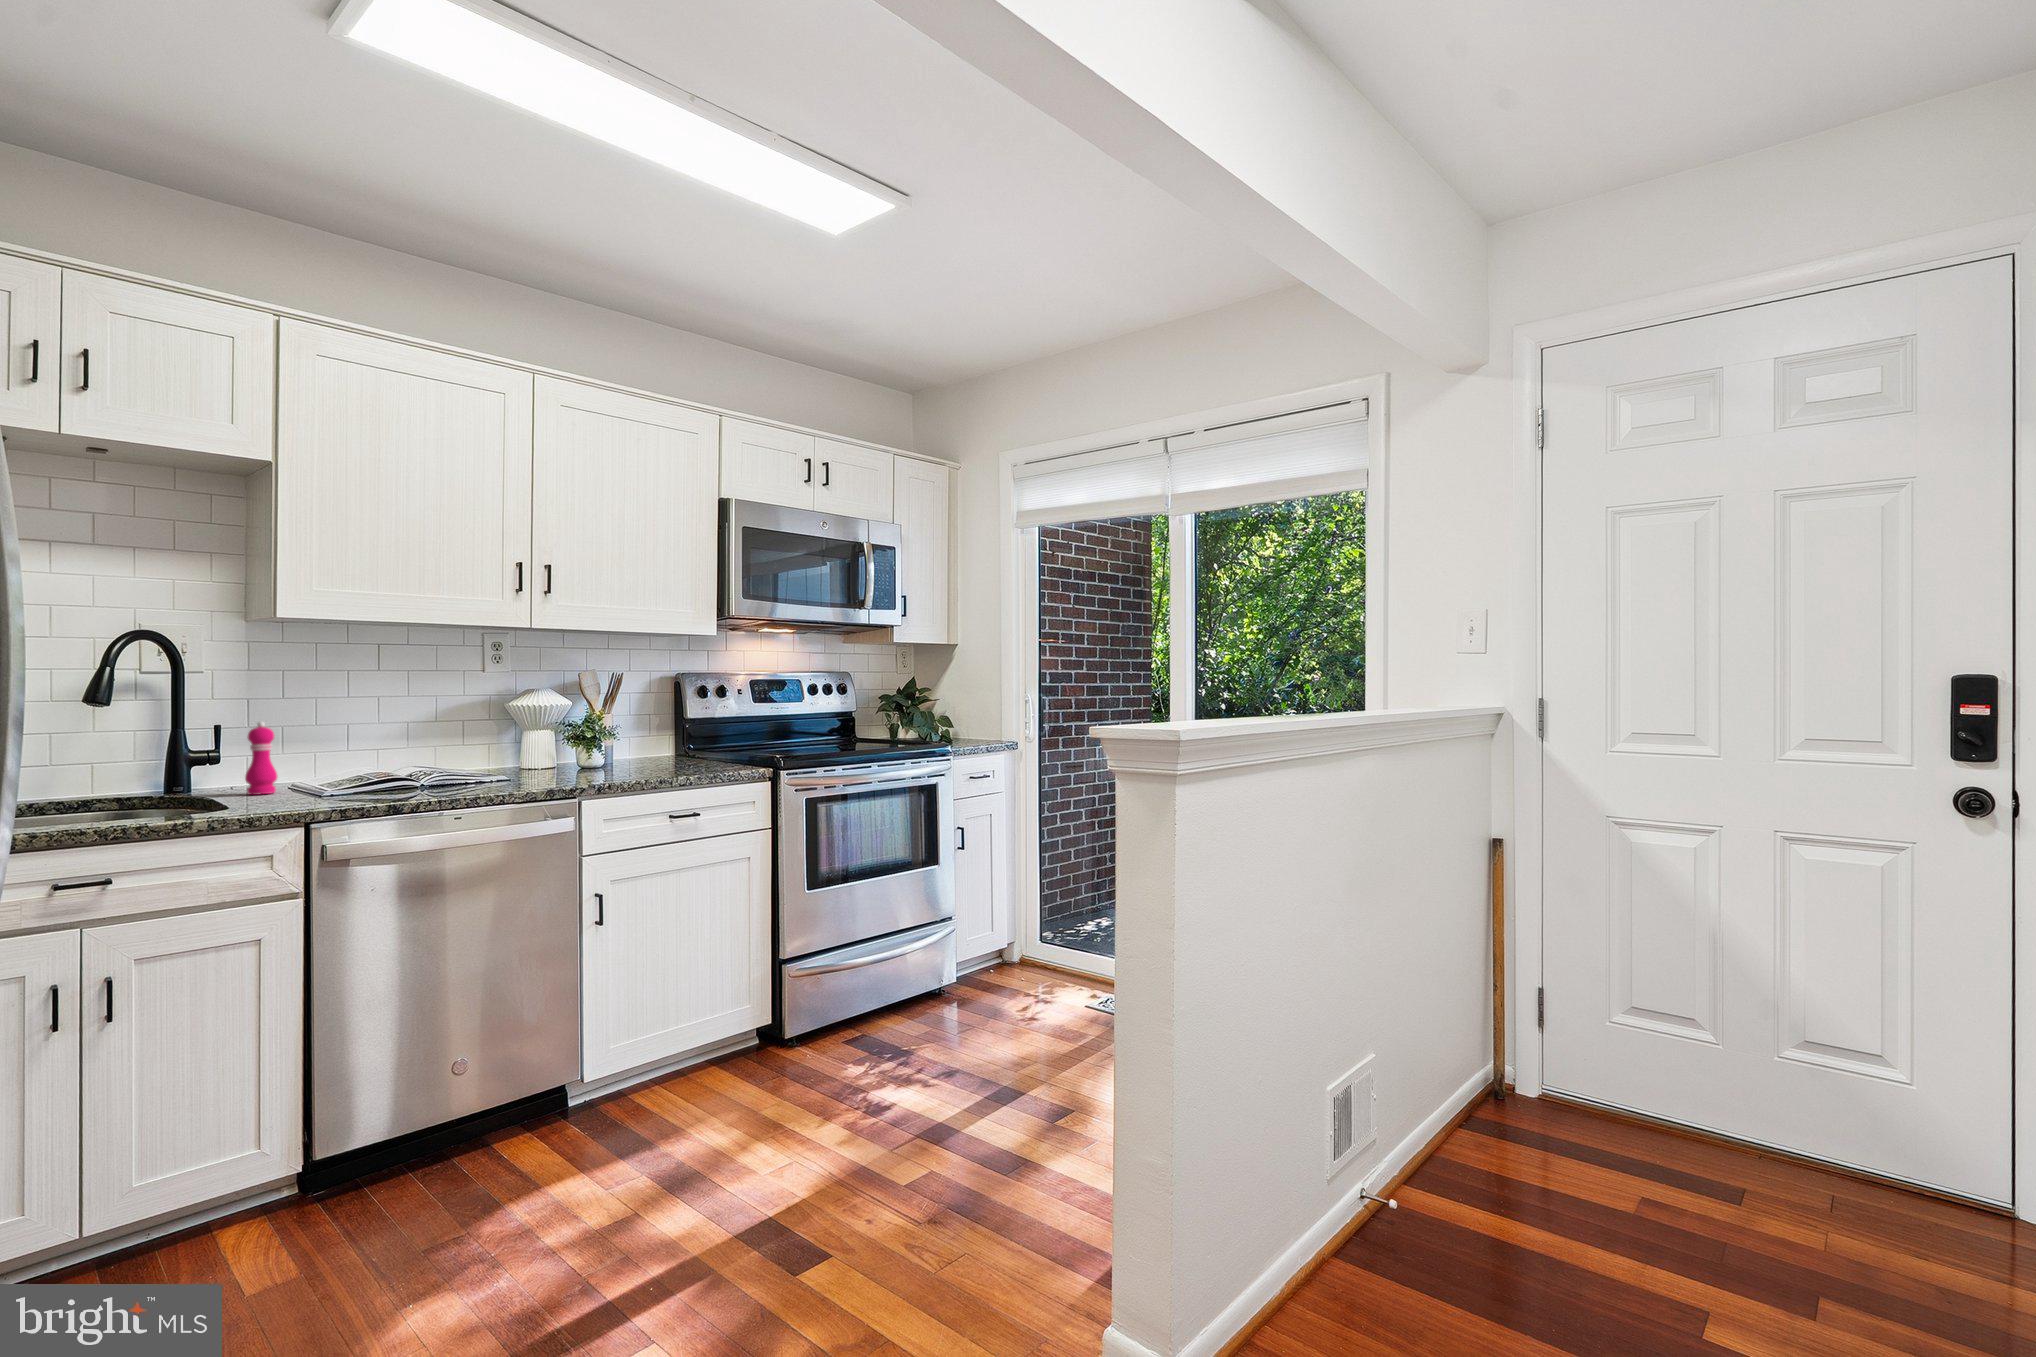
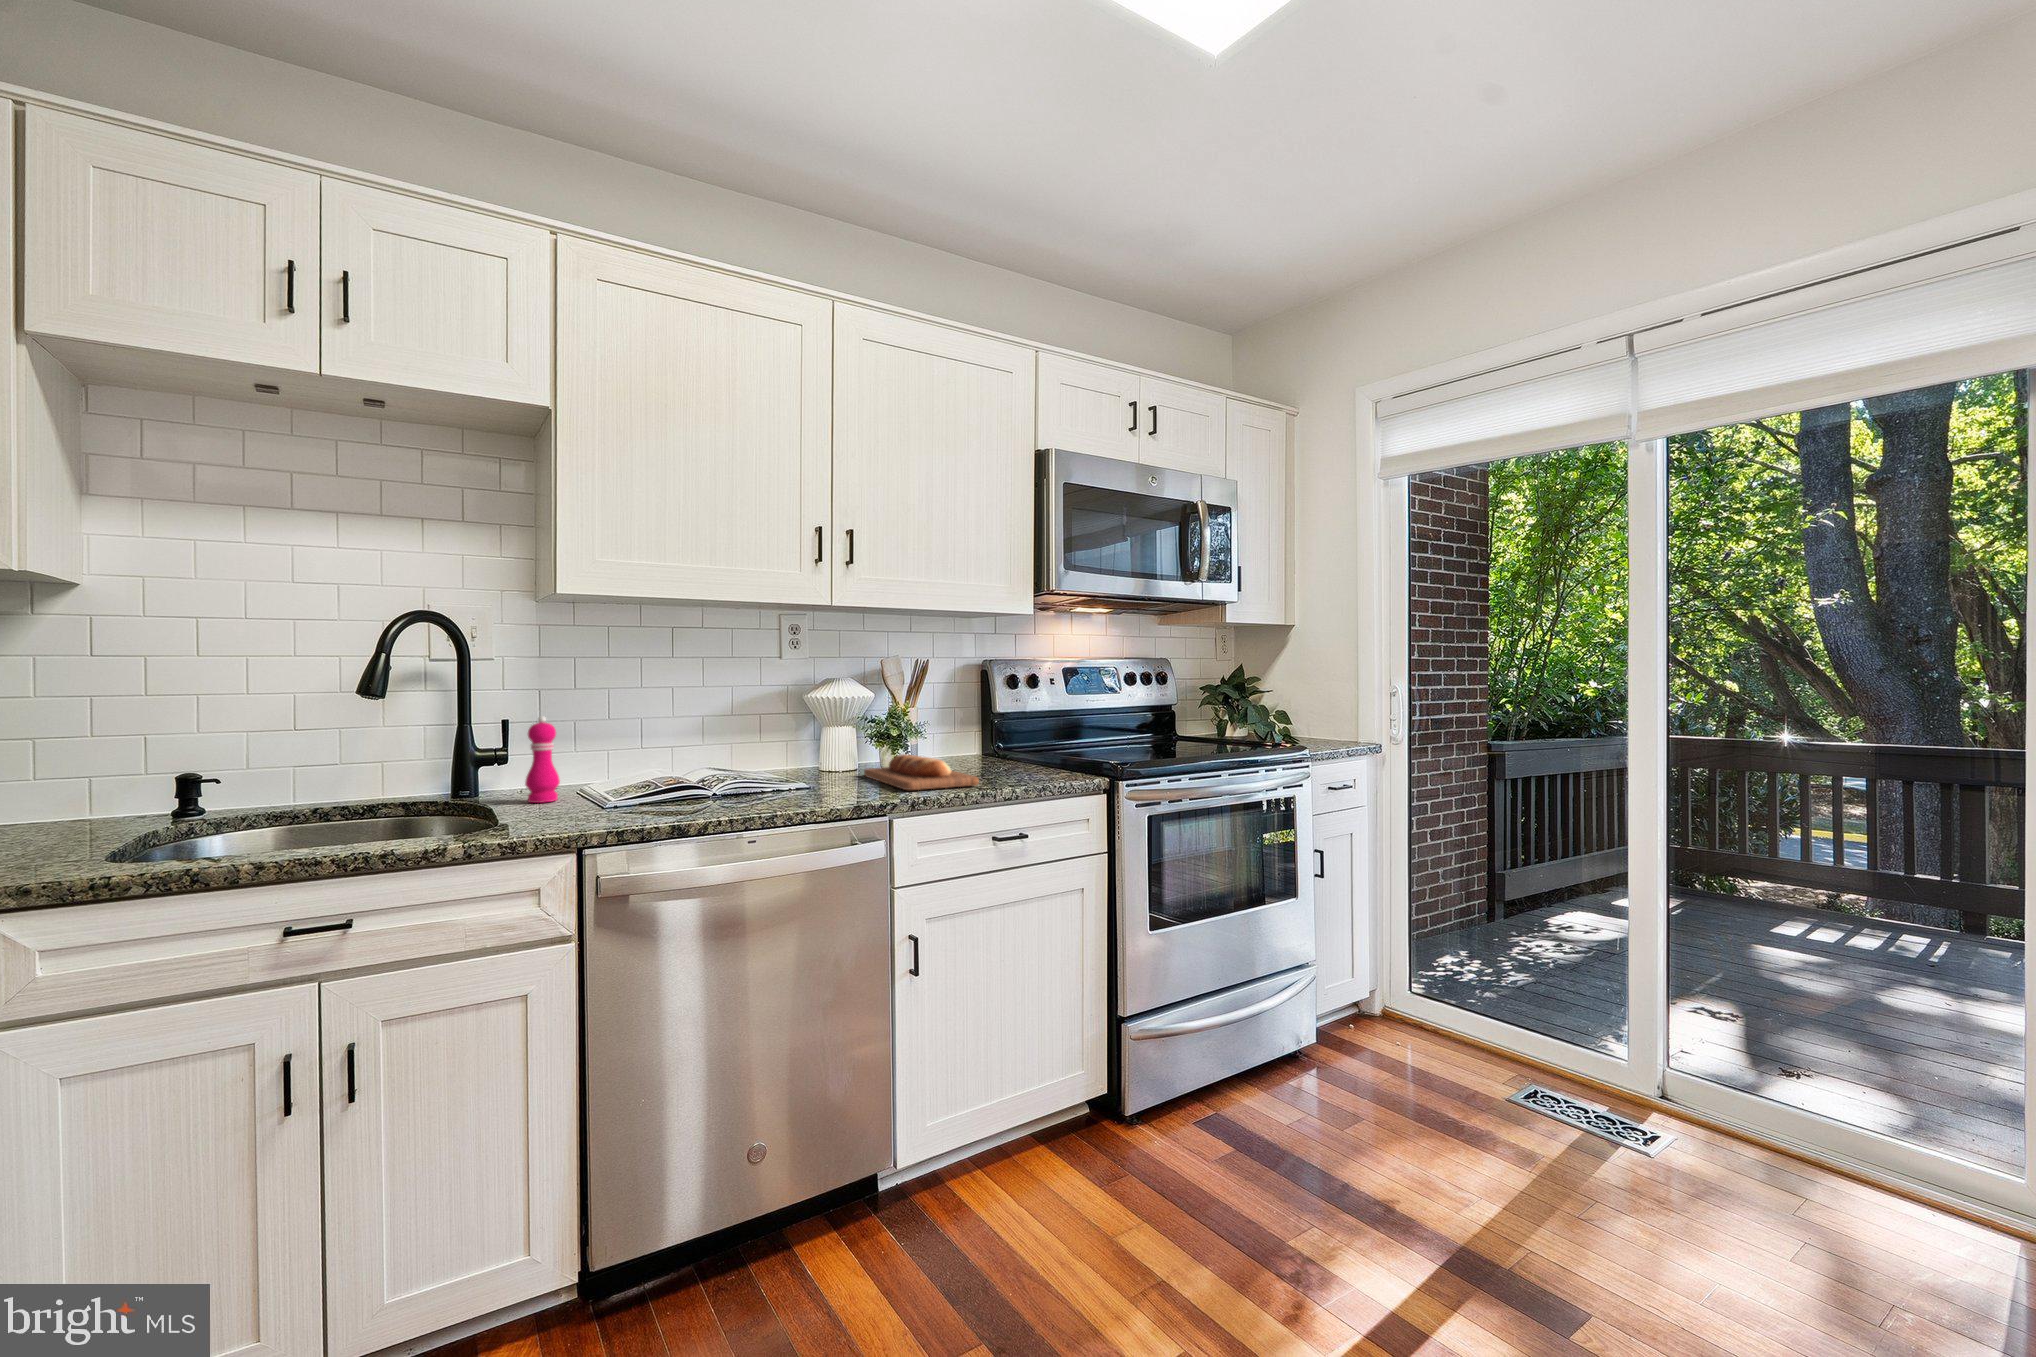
bread loaf: none [560,752,657,779] -> present [864,754,979,790]

